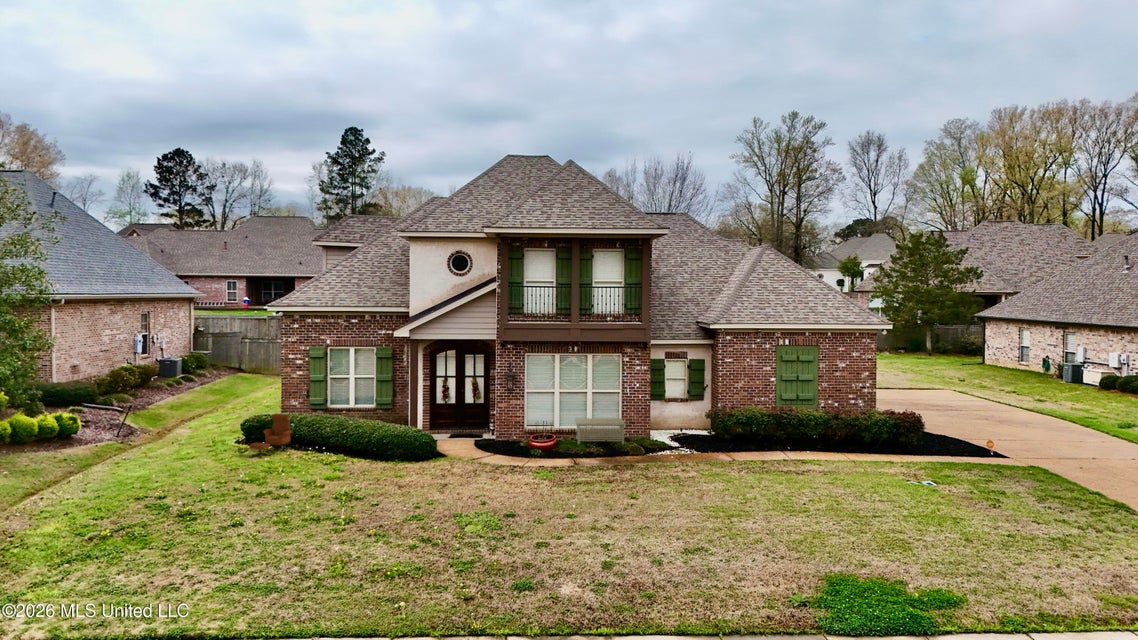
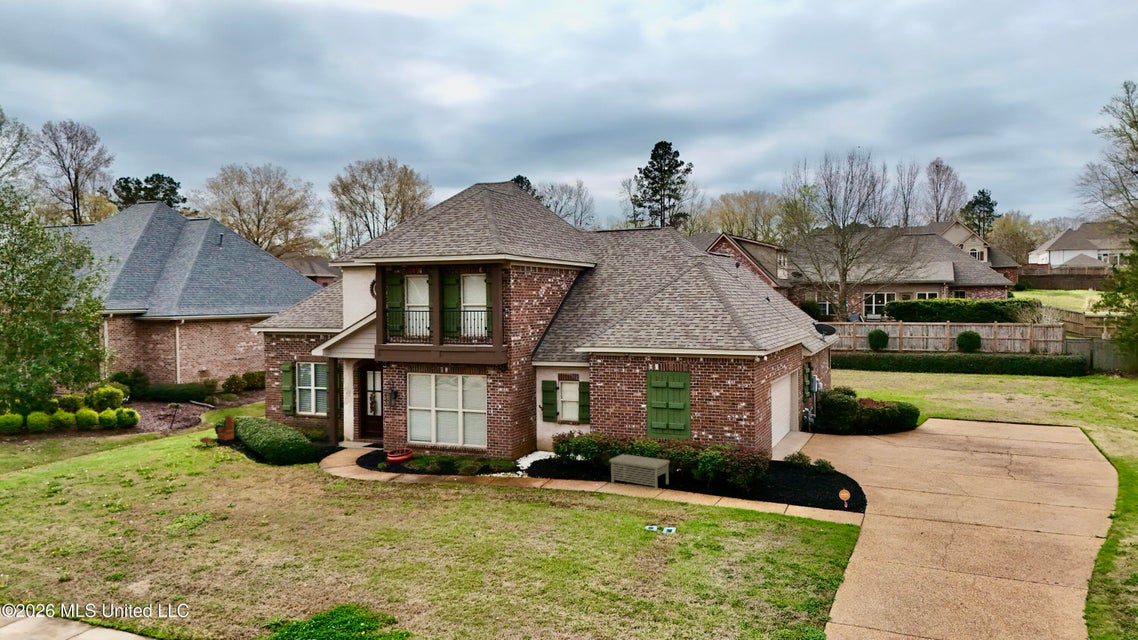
storage bench: present [575,418,625,444] -> present [609,454,669,490]

